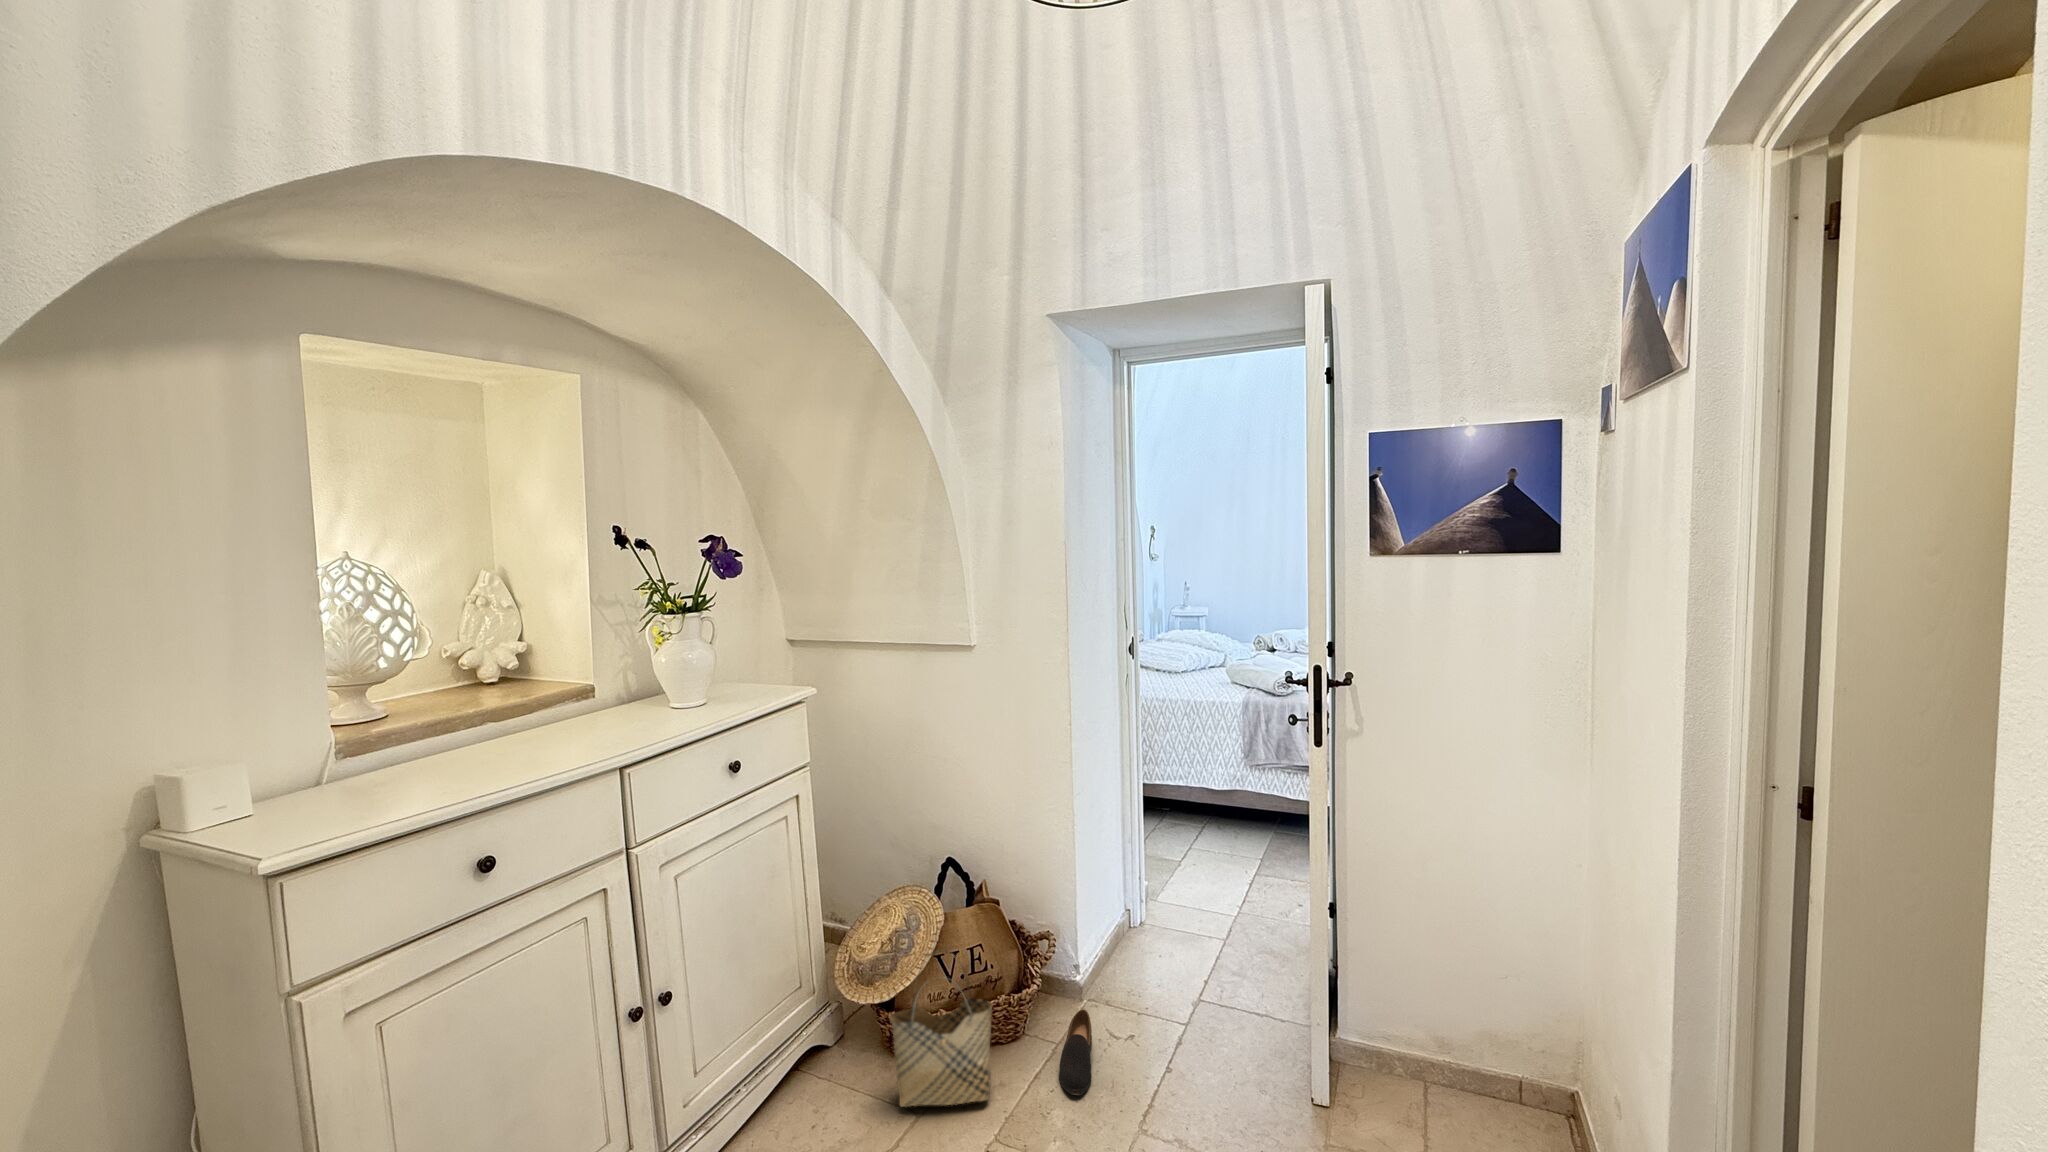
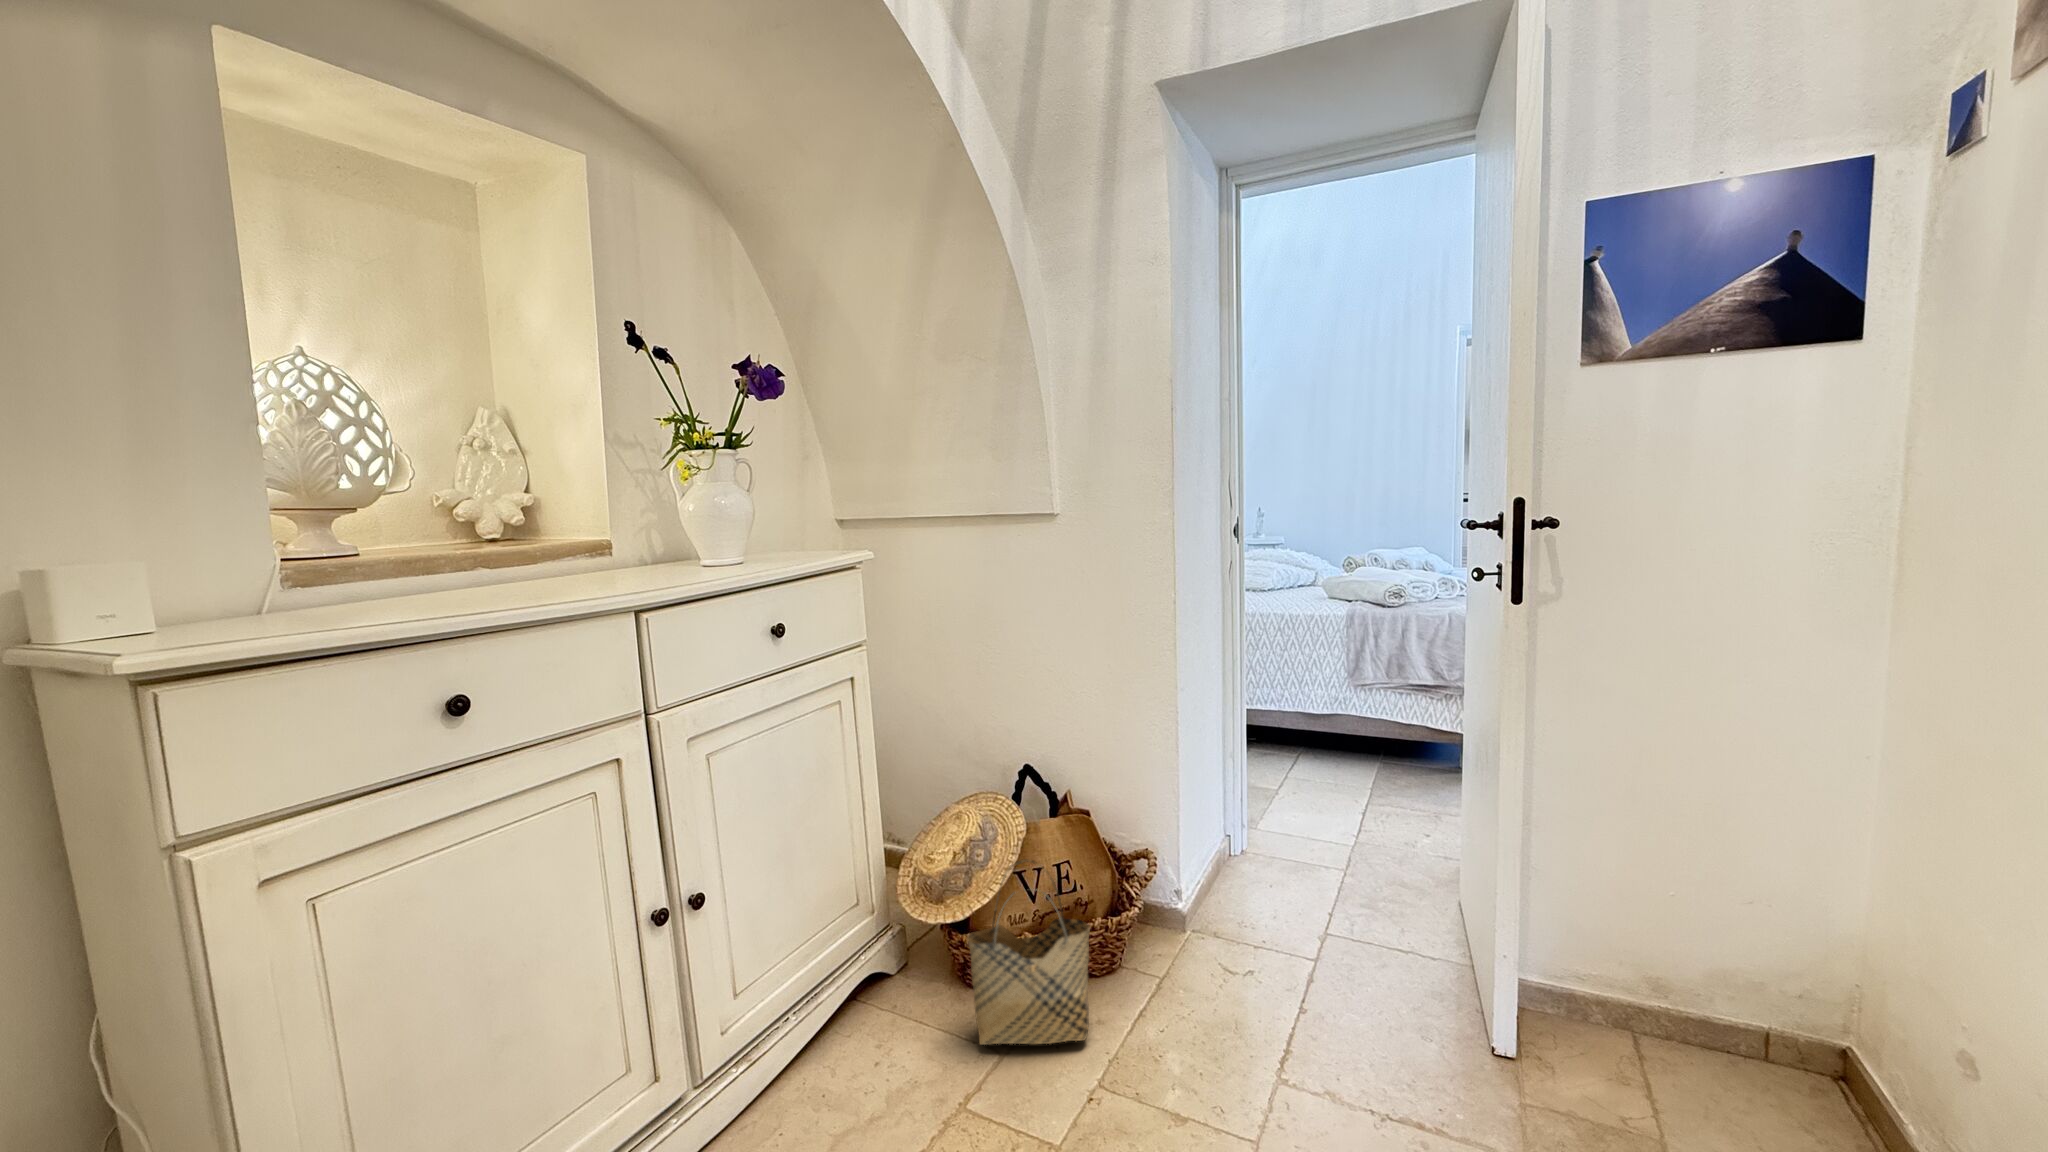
shoe: present [1059,1009,1092,1095] -> none [1170,938,1210,1037]

